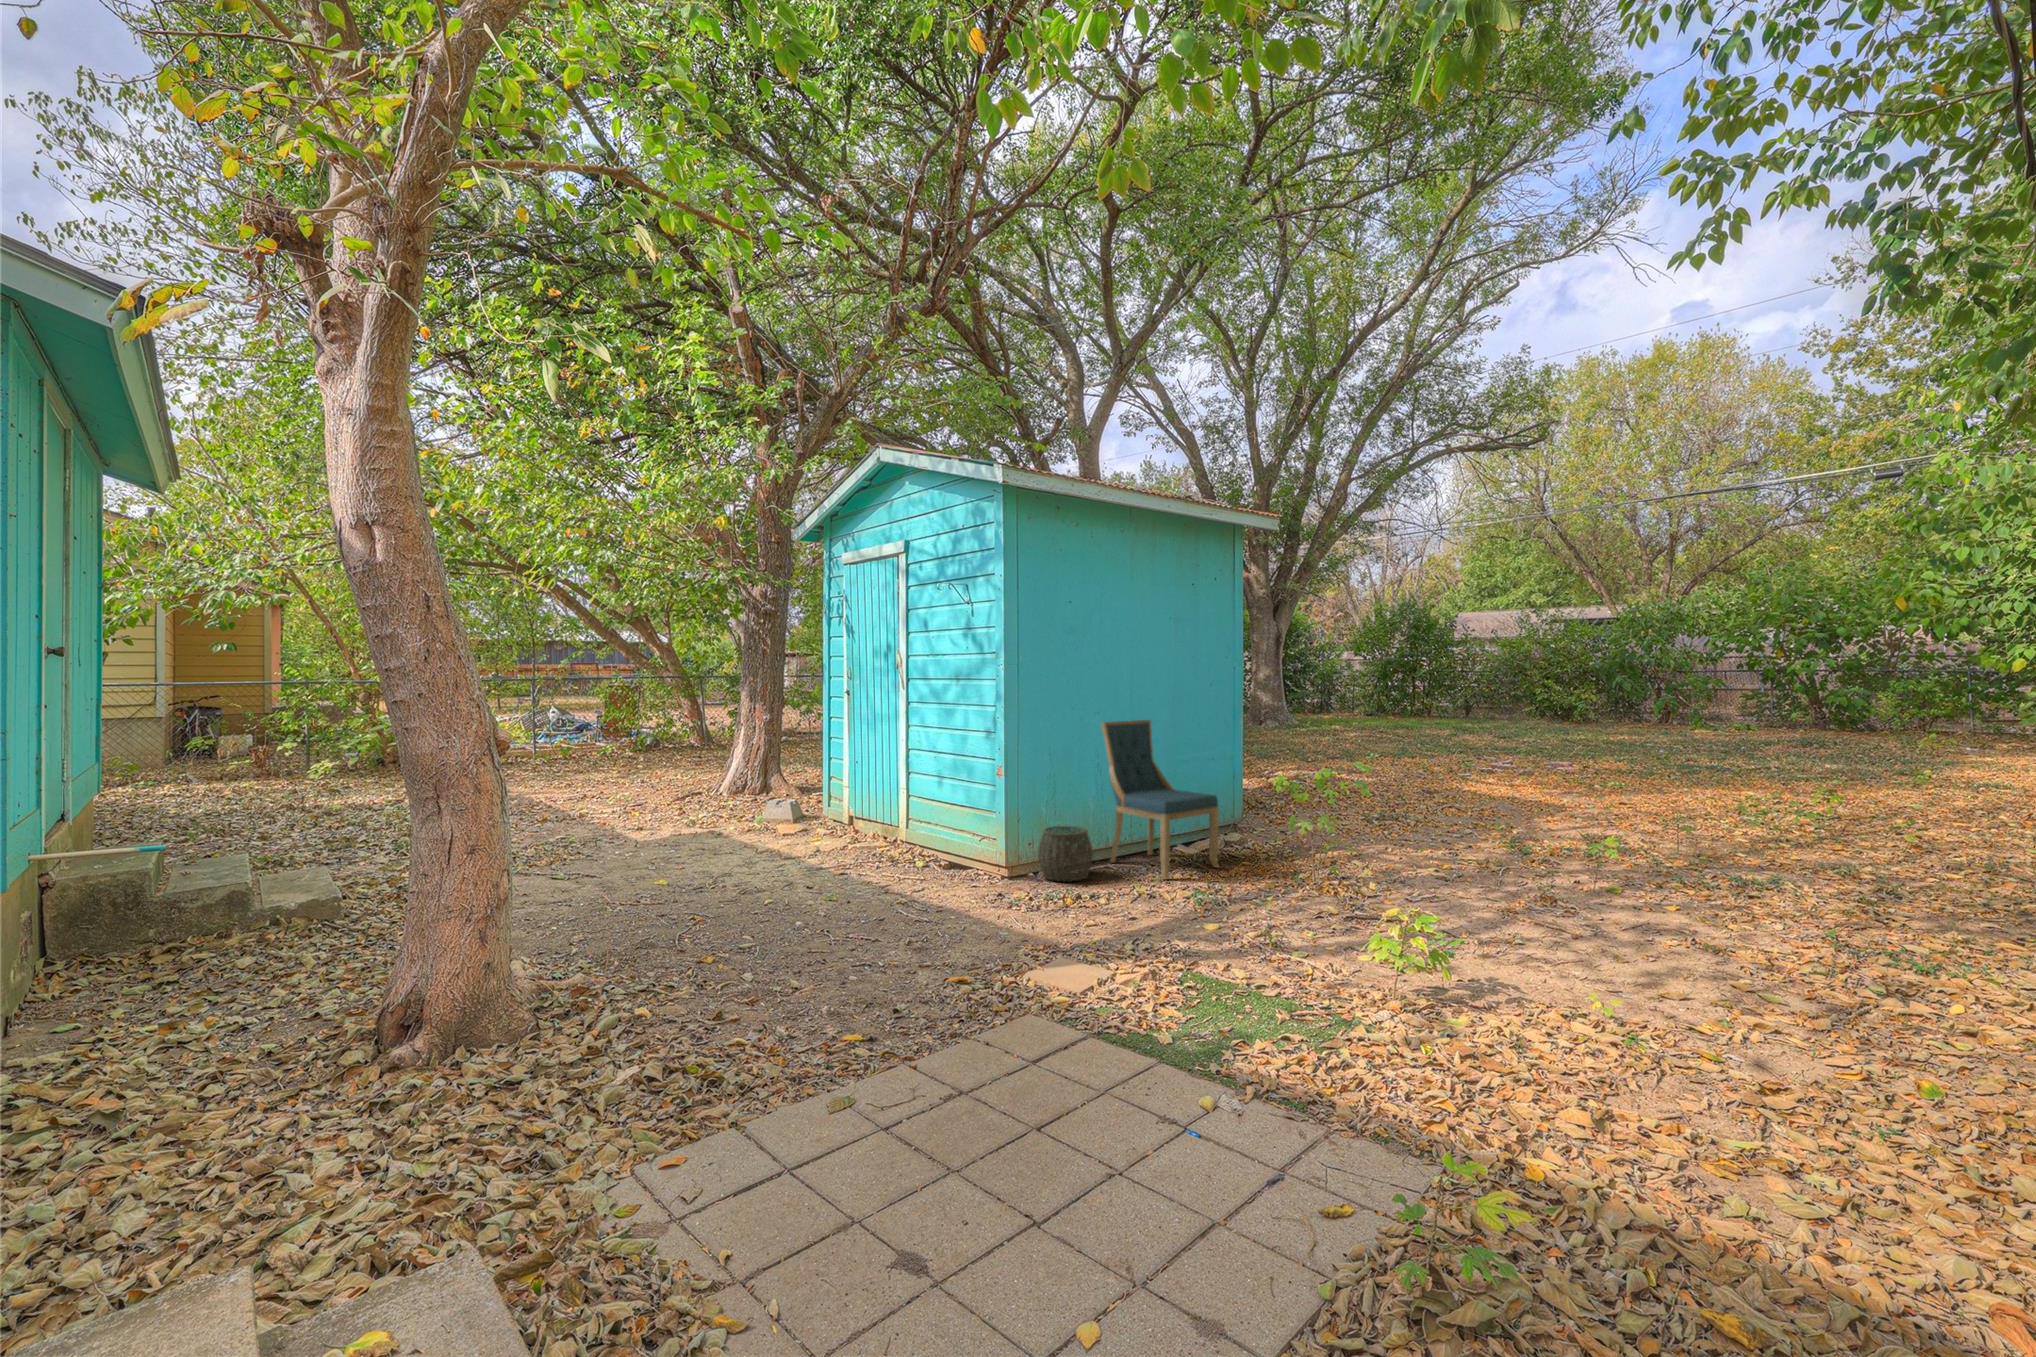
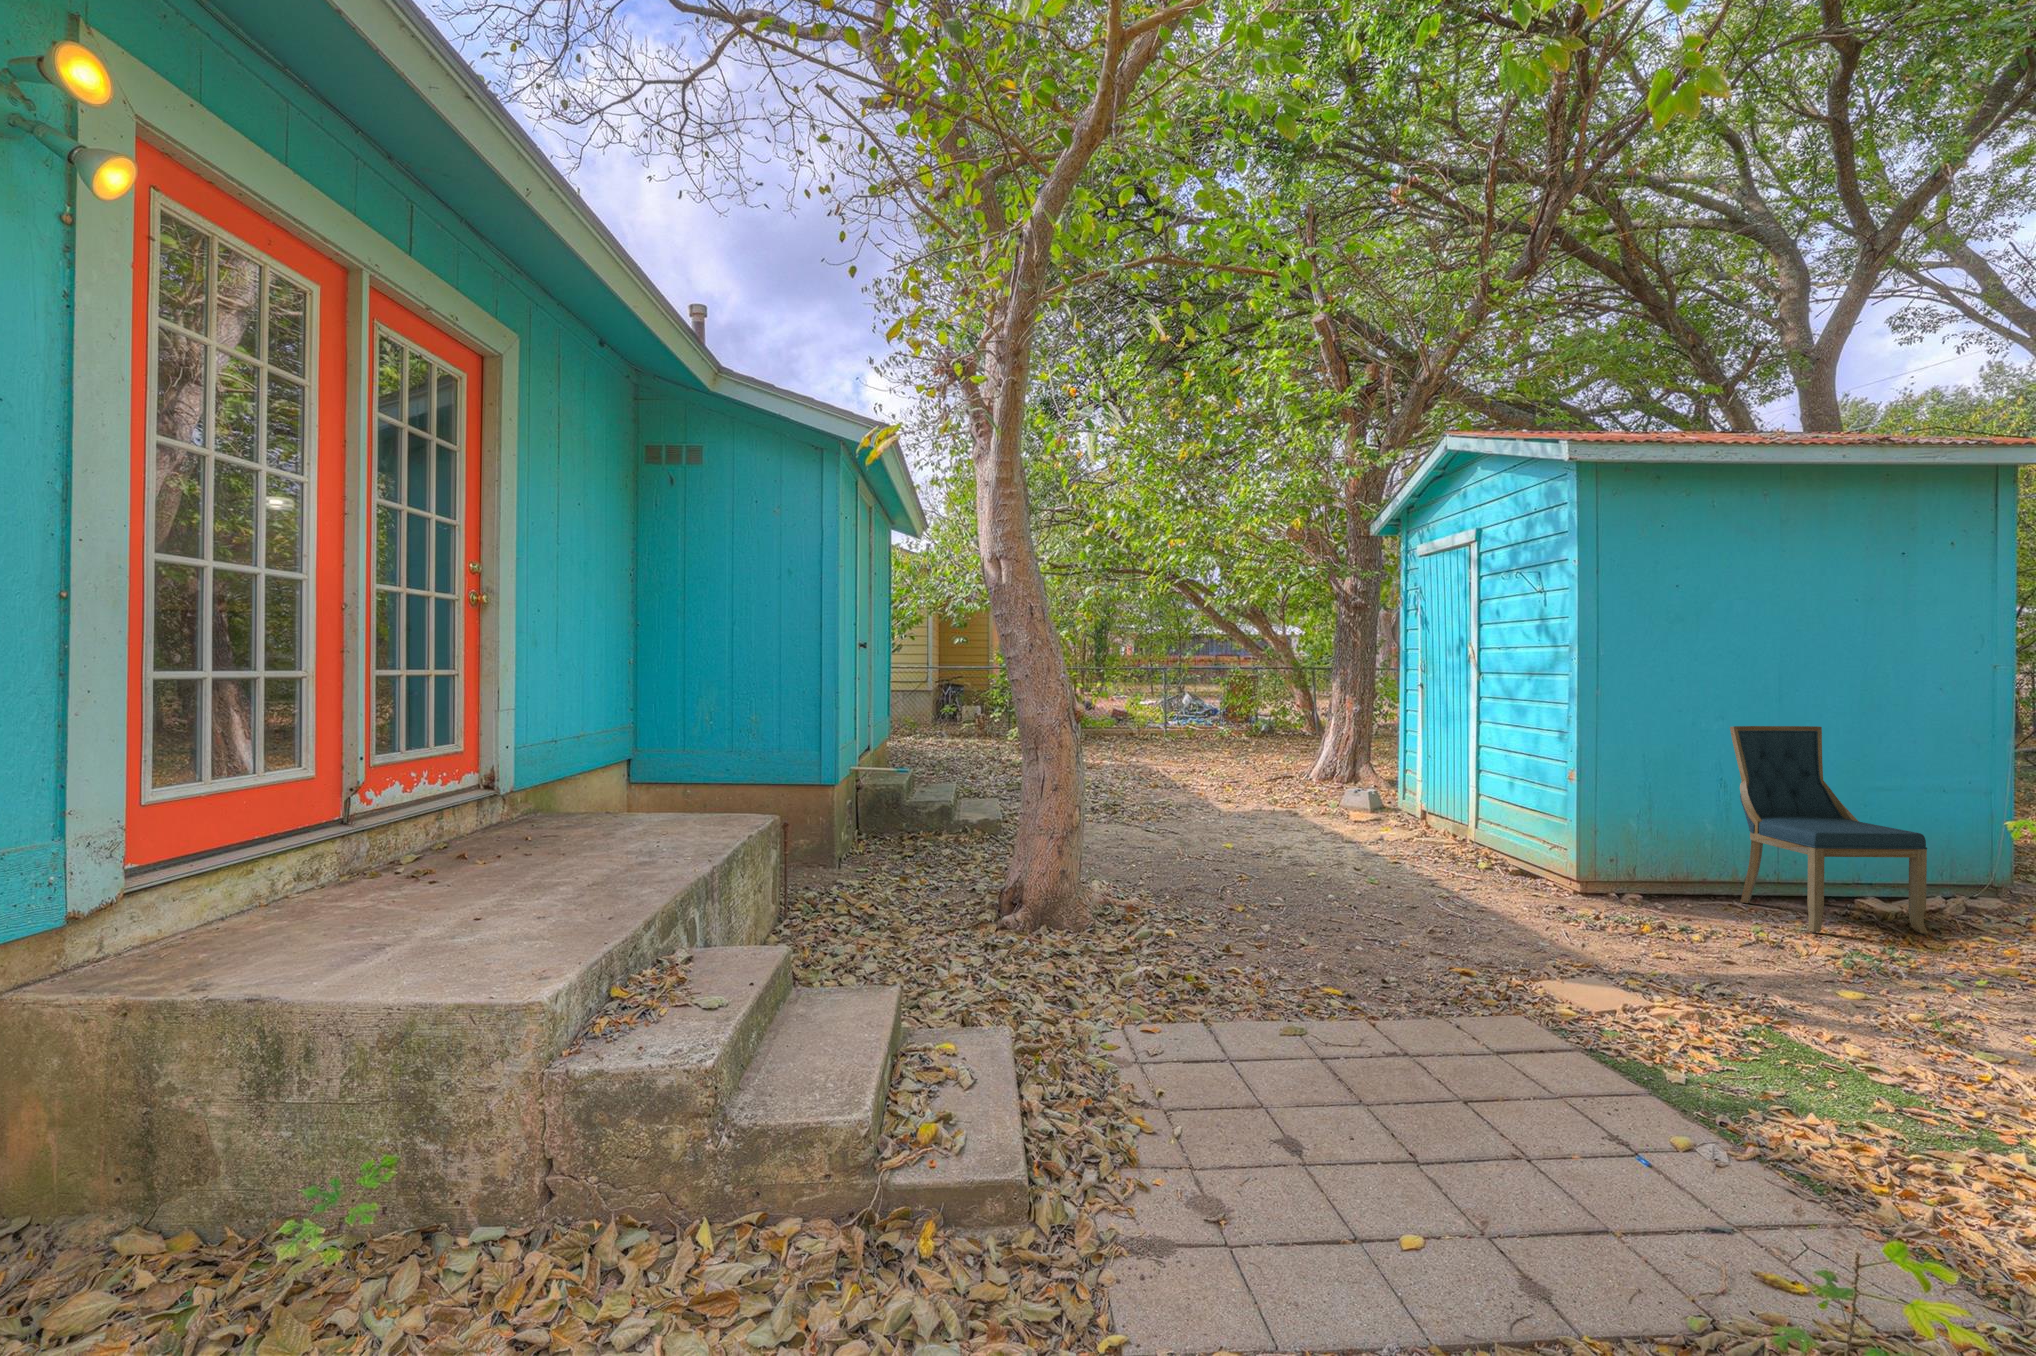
woven basket: present [1038,826,1093,881] -> none [1621,846,1702,914]

